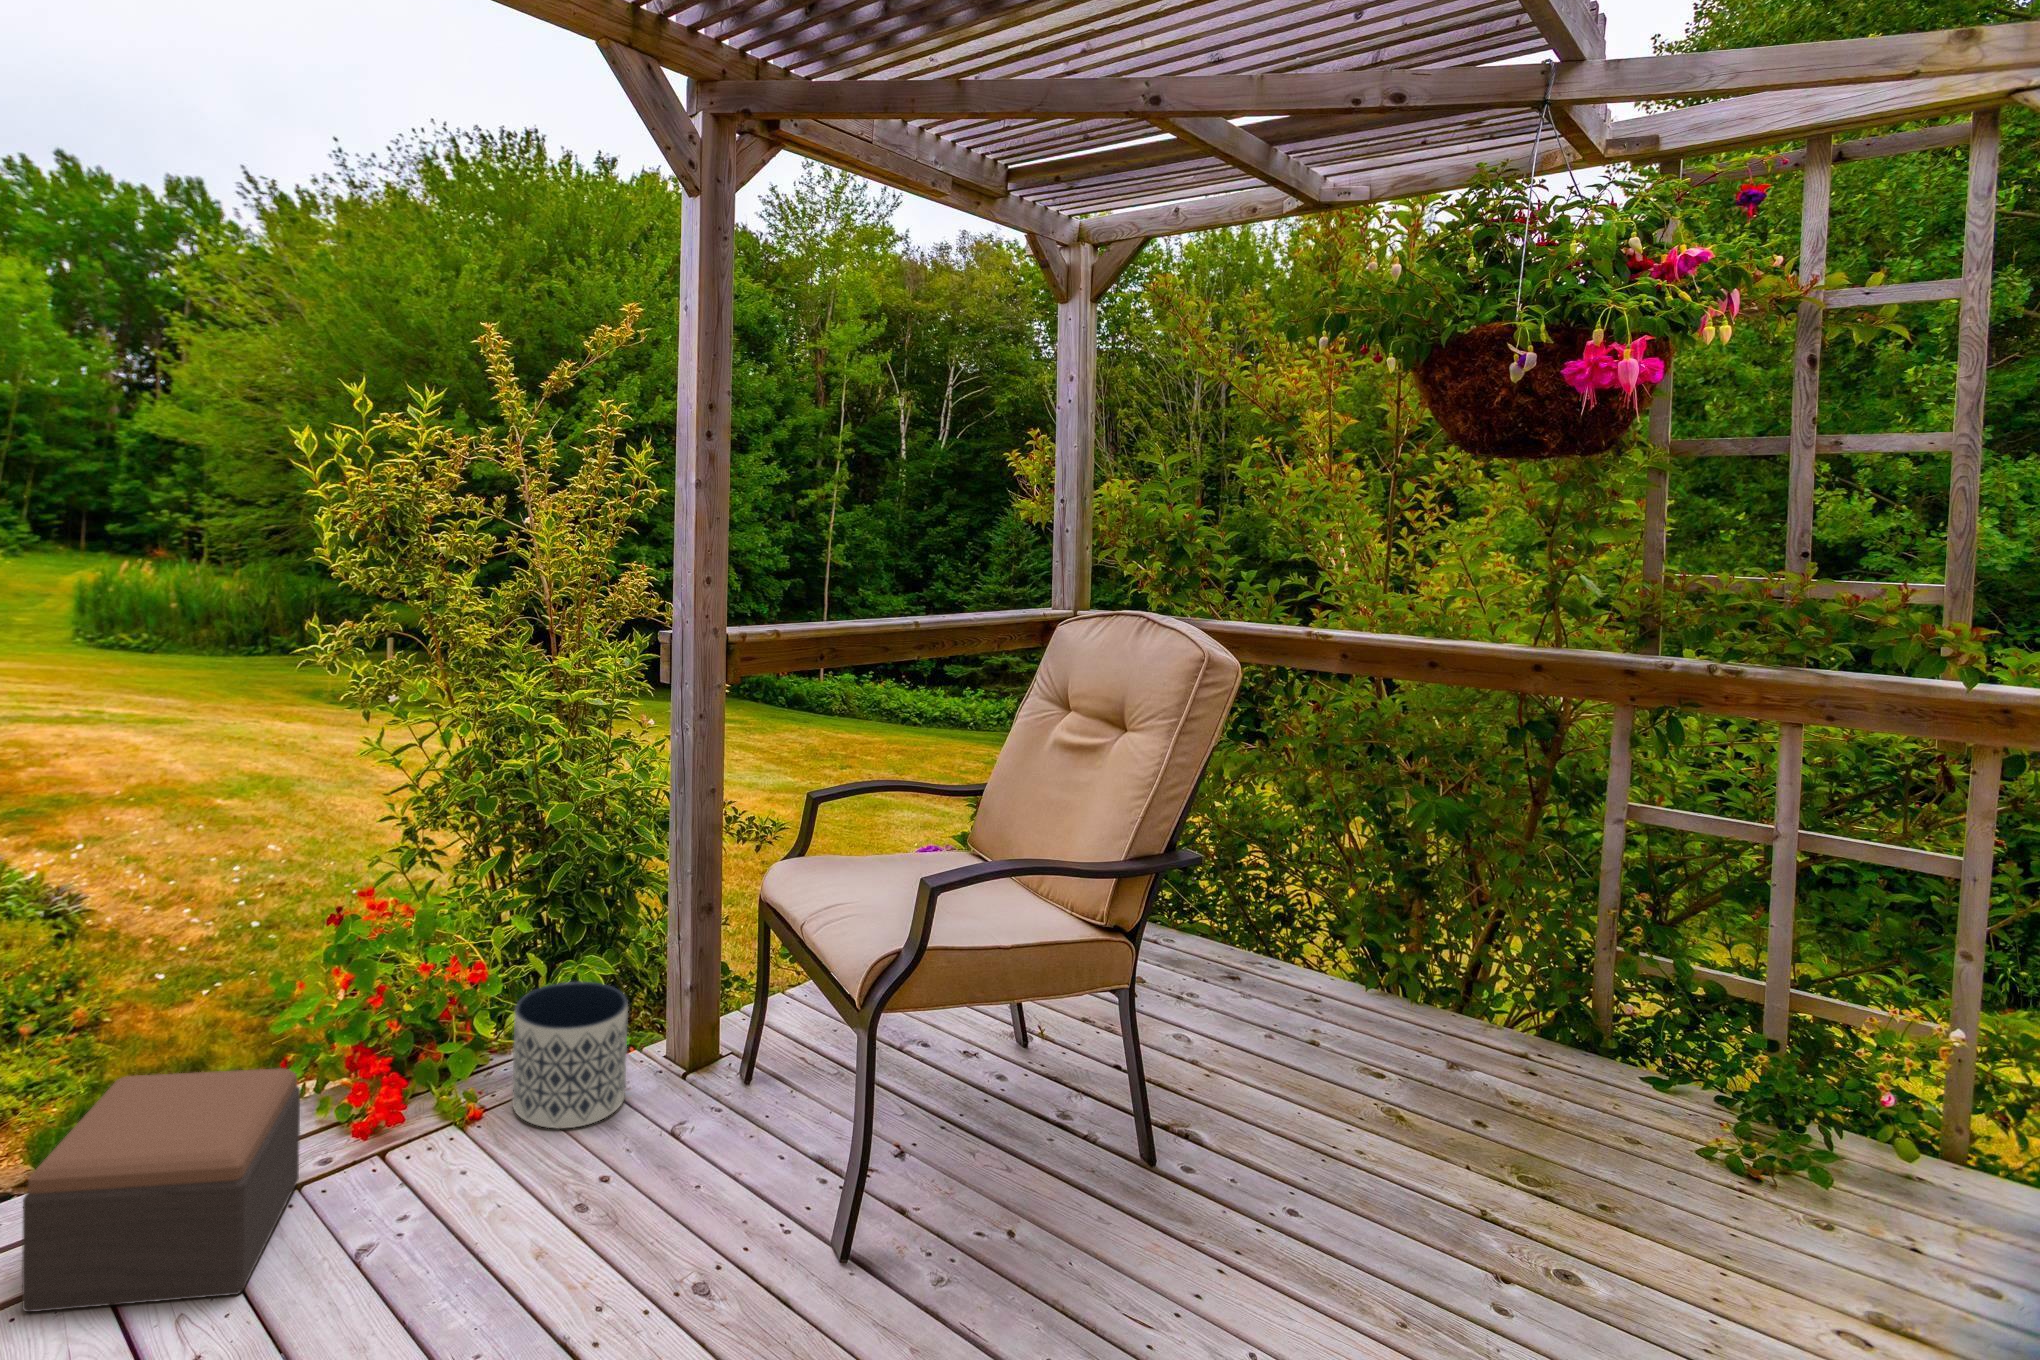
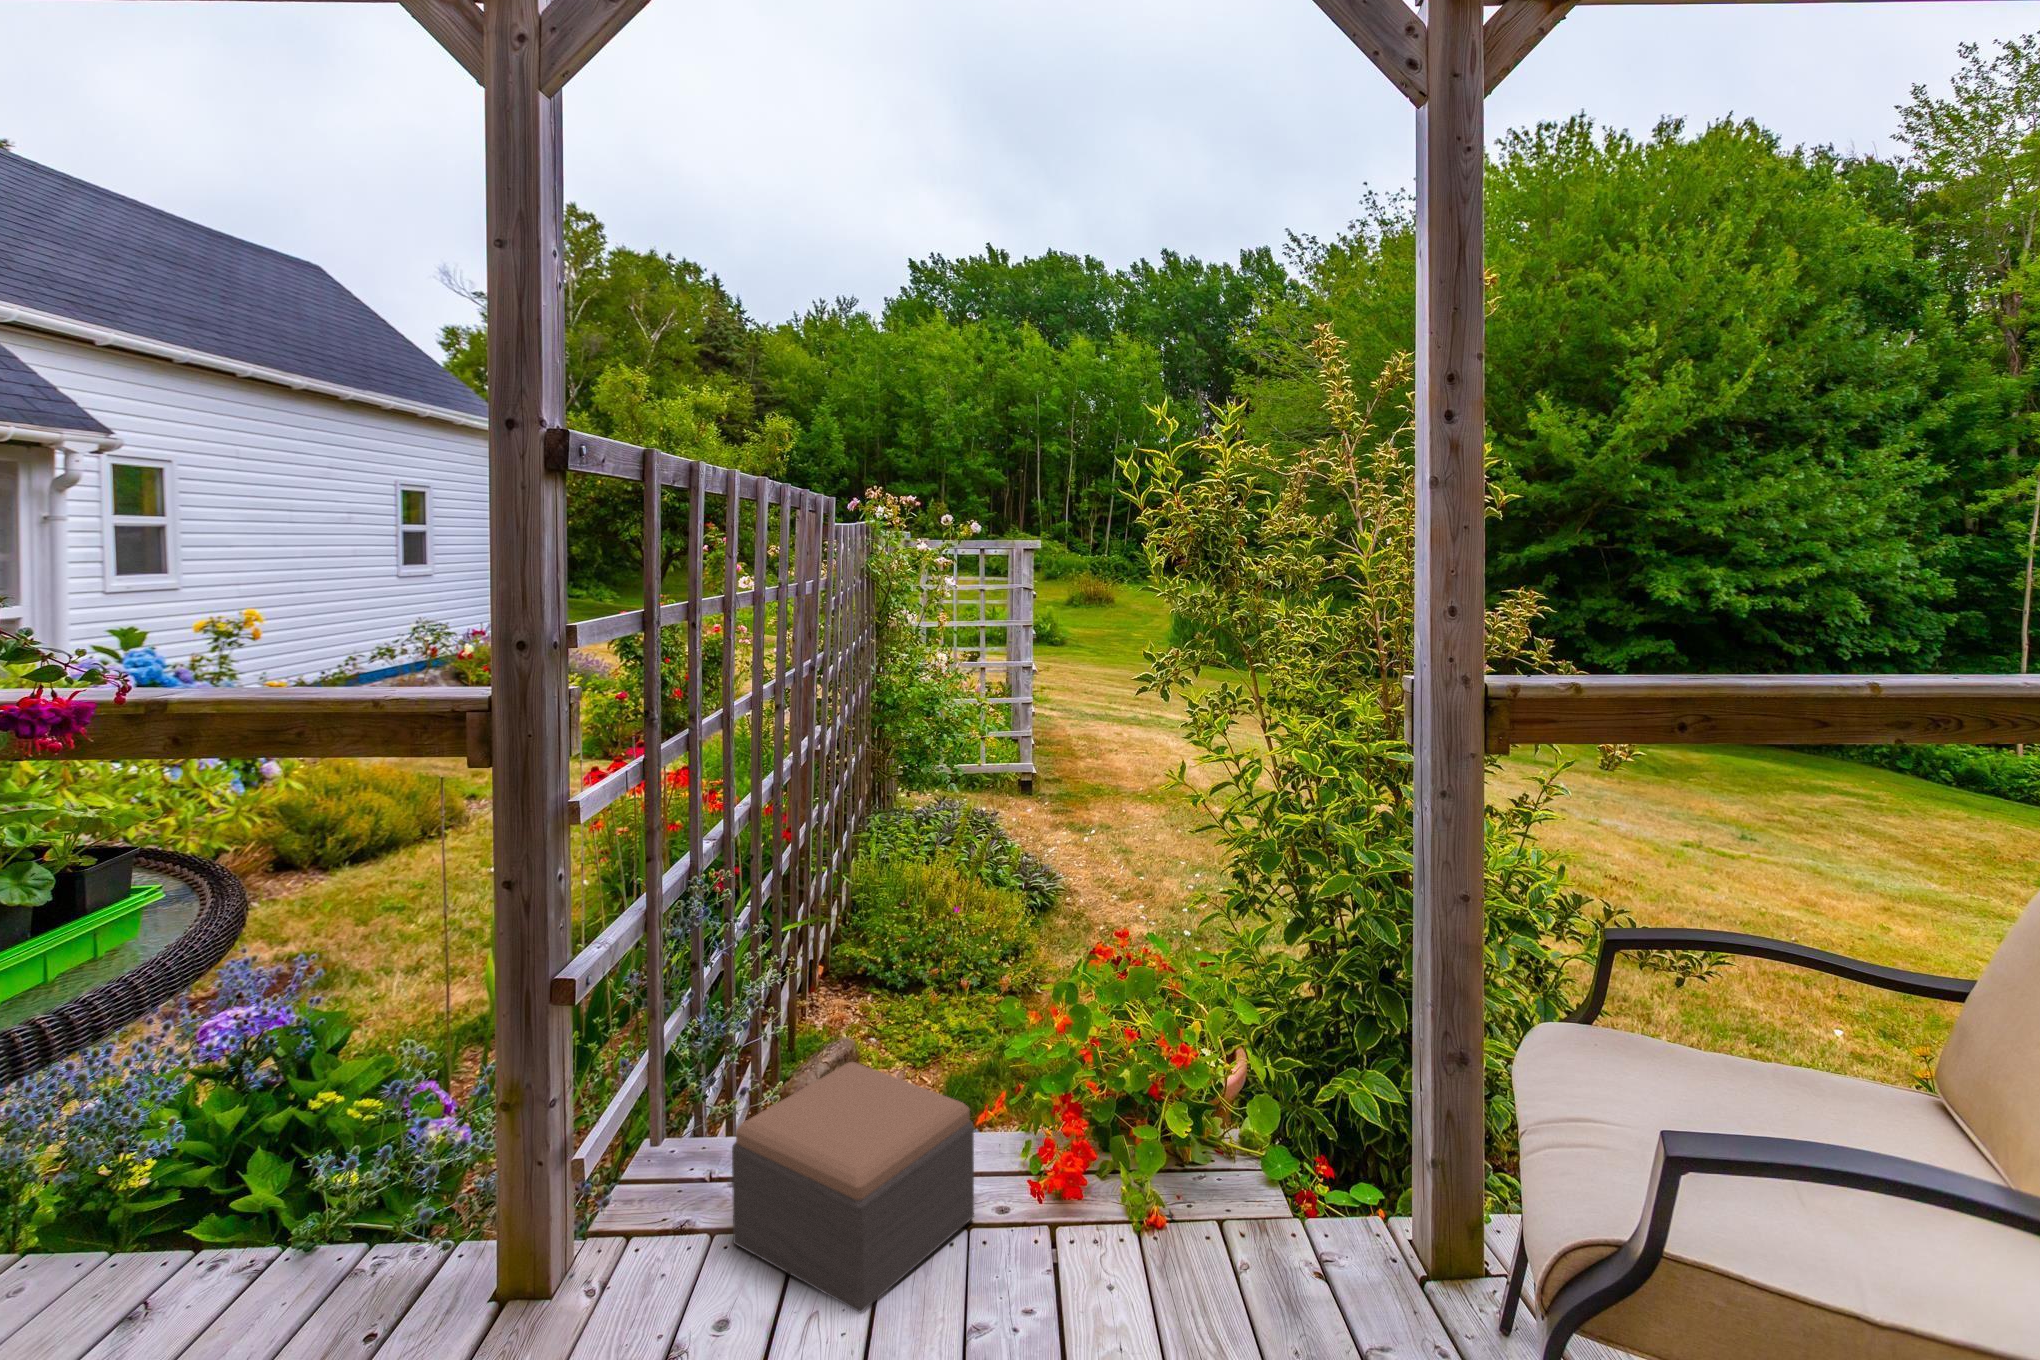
planter: present [512,982,628,1129] -> none [1203,1097,1338,1289]

